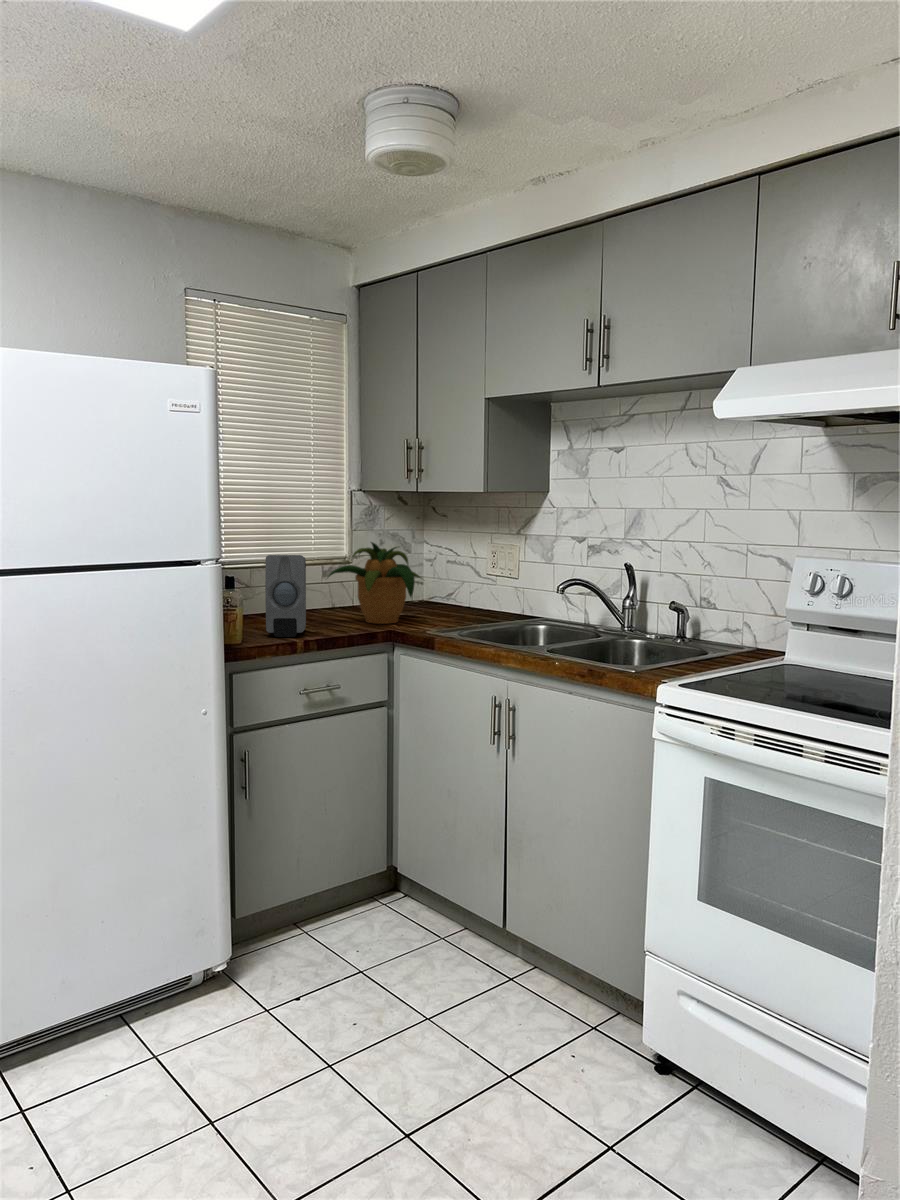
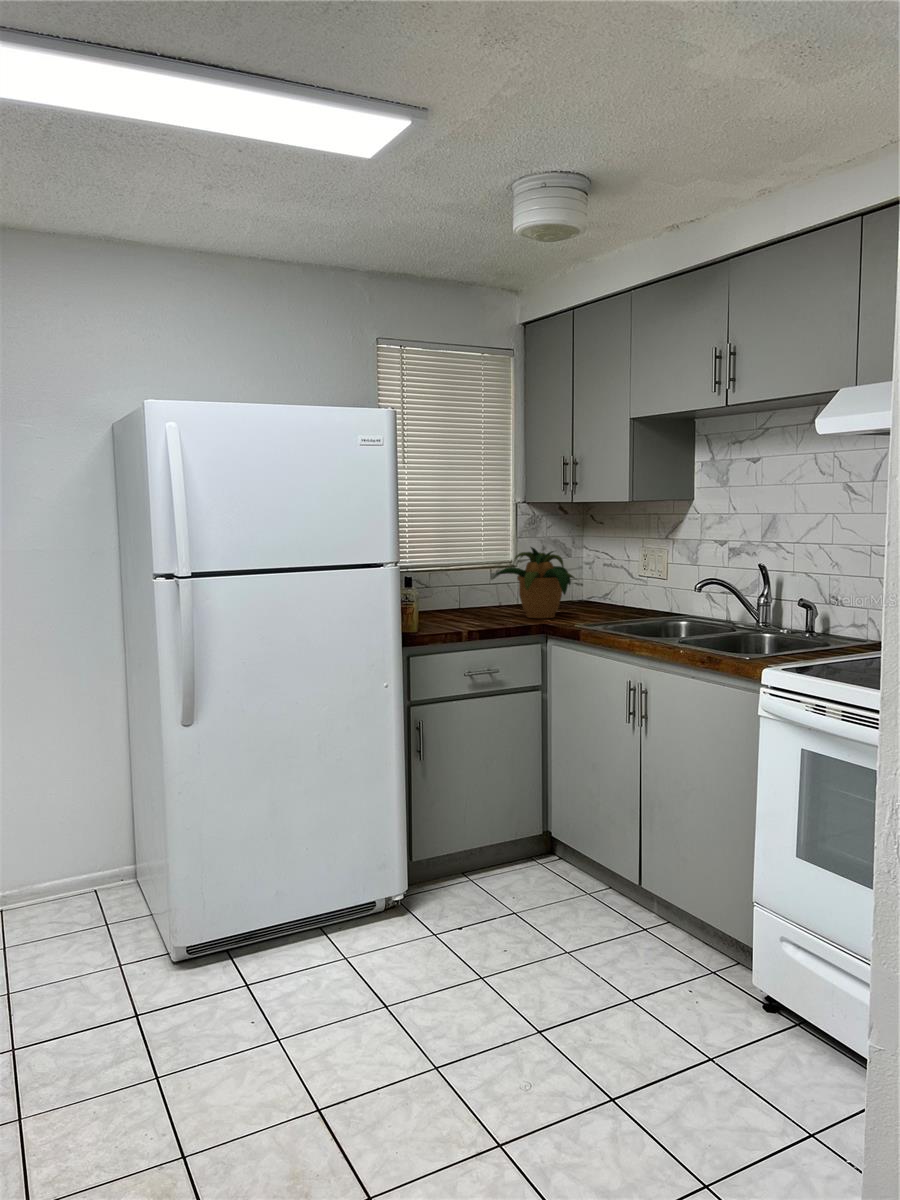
soap dispenser: present [265,555,306,637] -> none [438,558,473,628]

